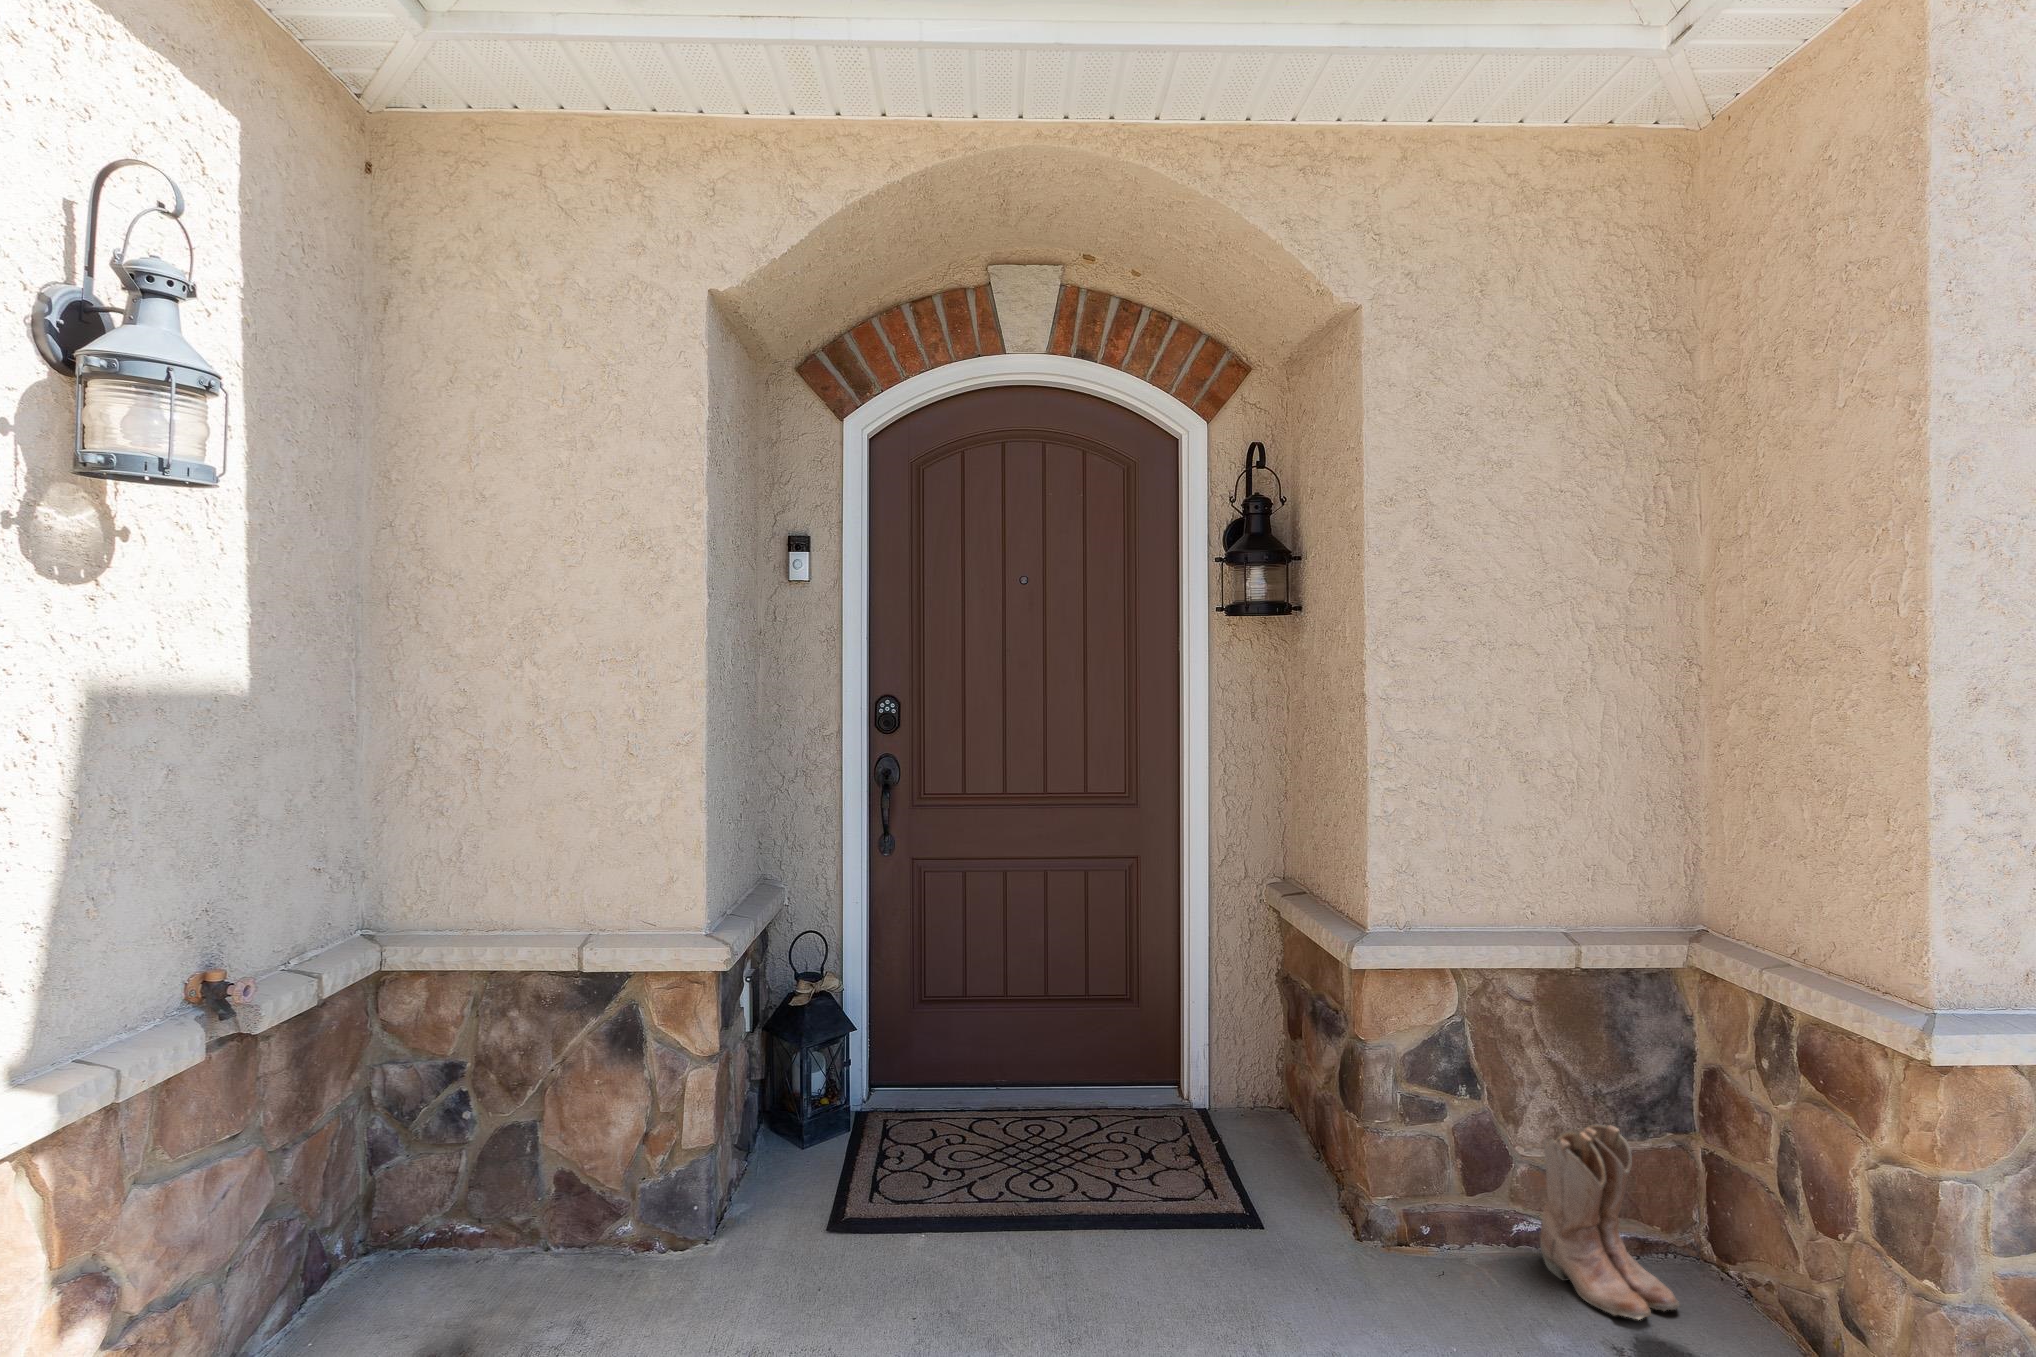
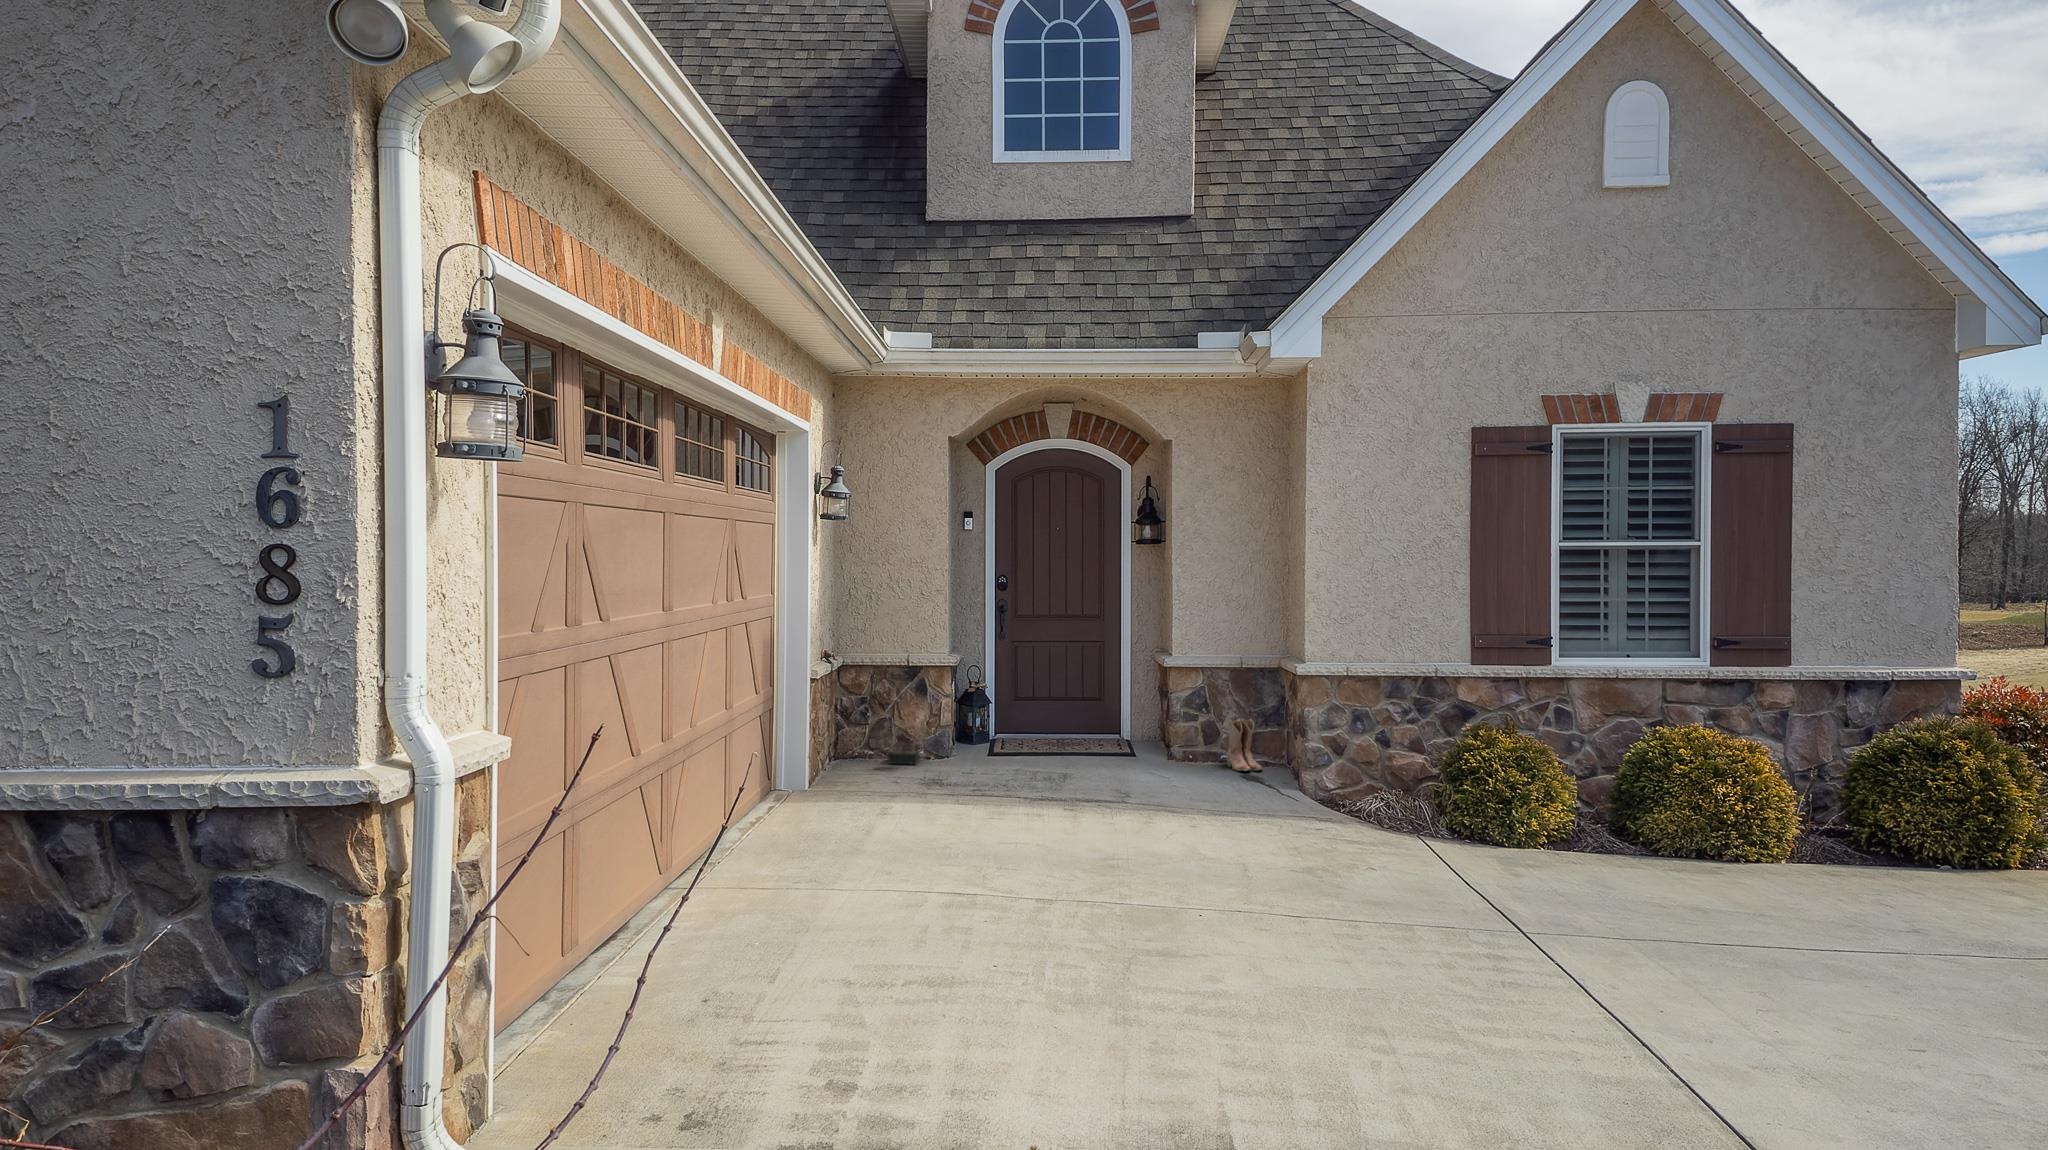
decorative plant: none [468,1143,630,1297] -> present [880,723,925,764]

